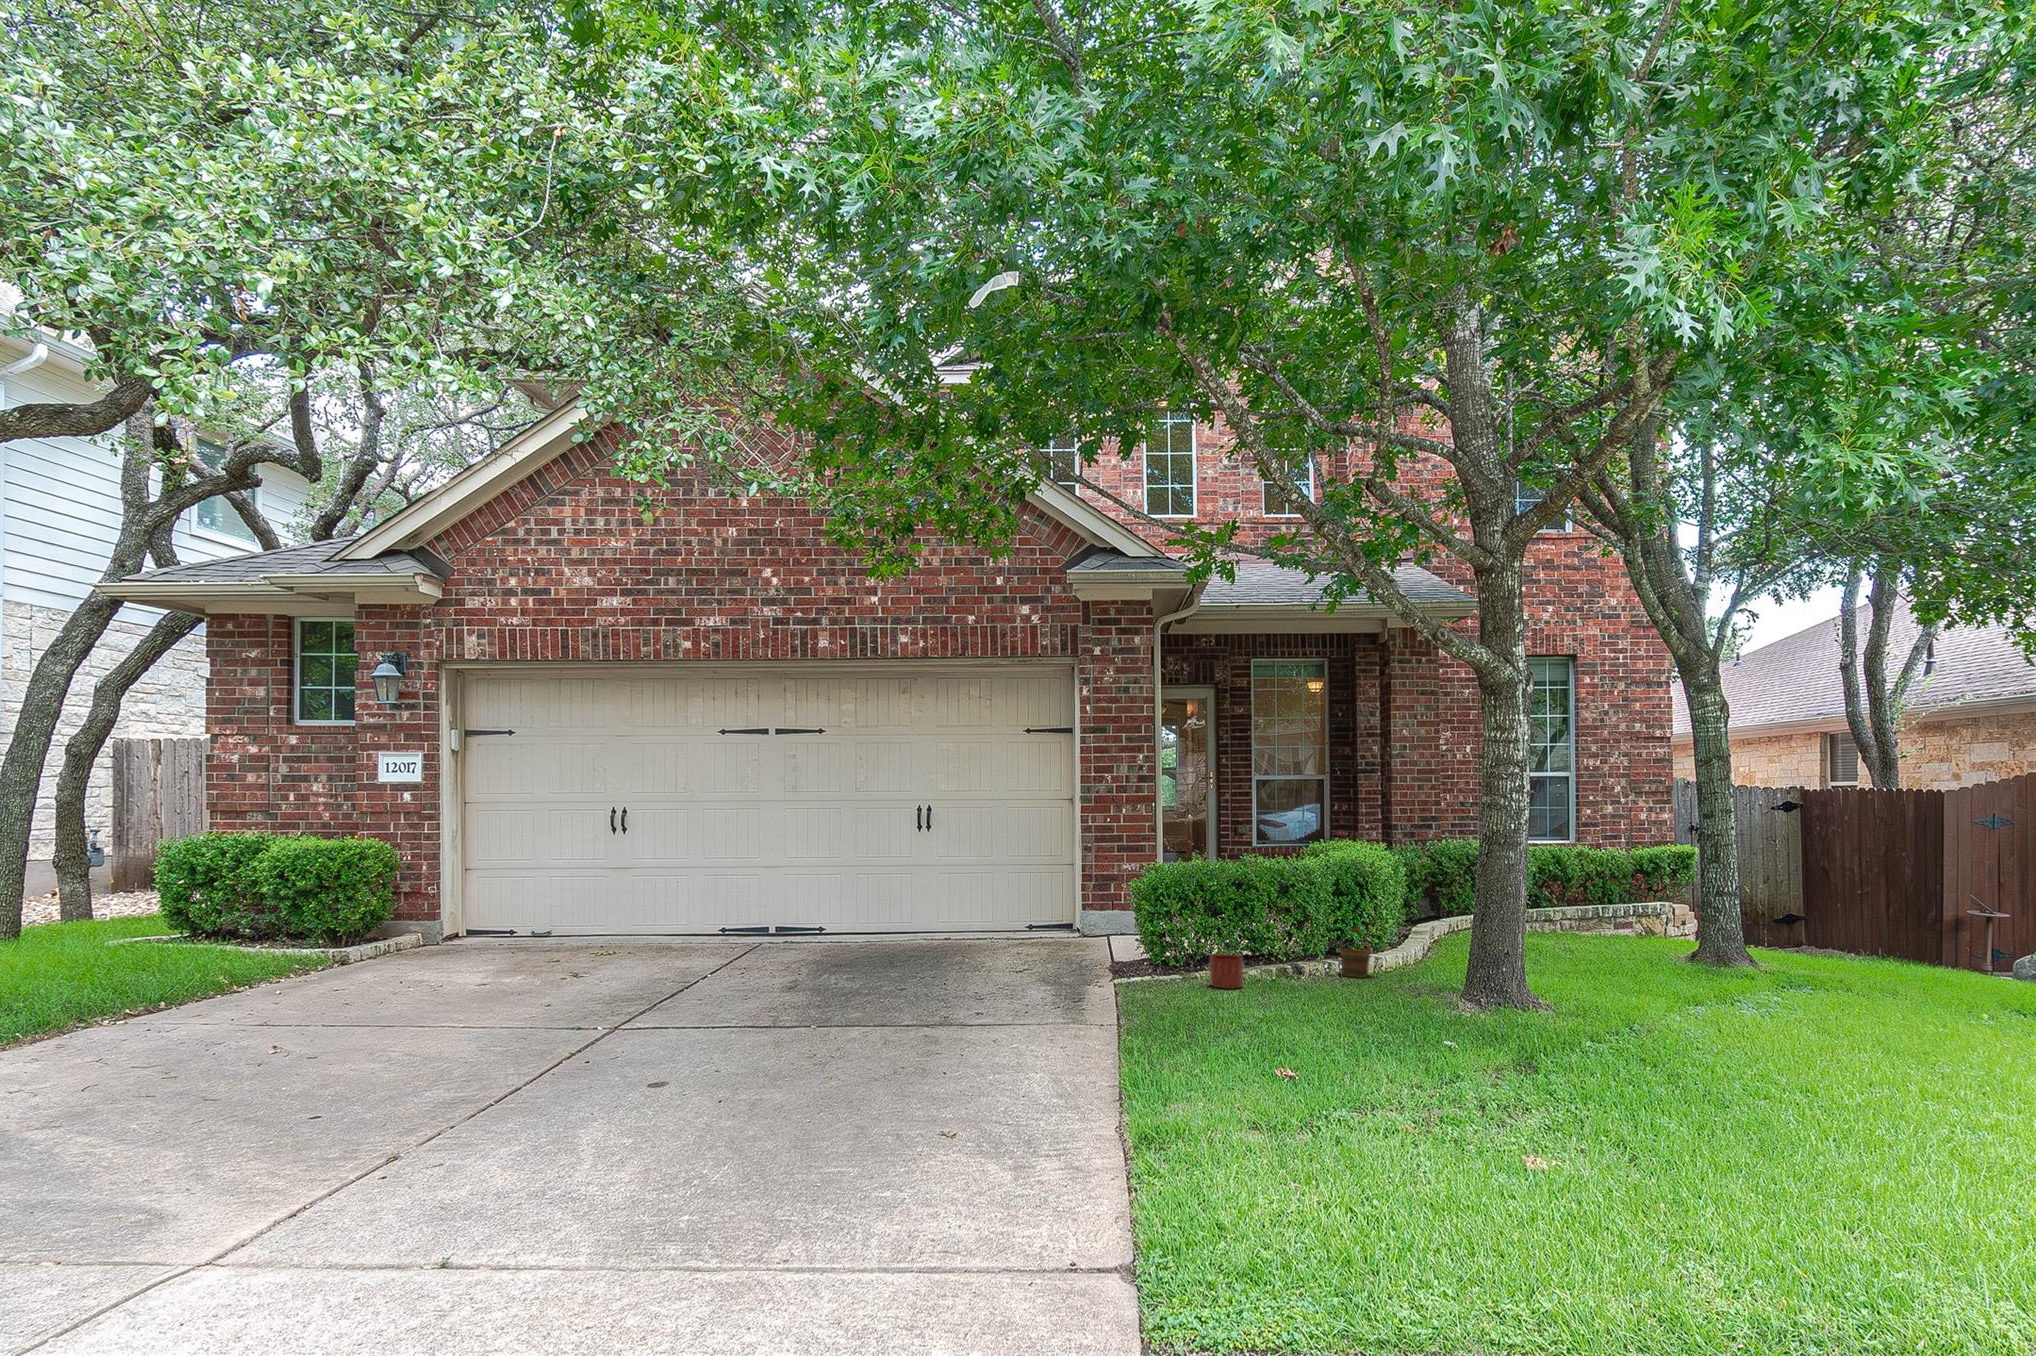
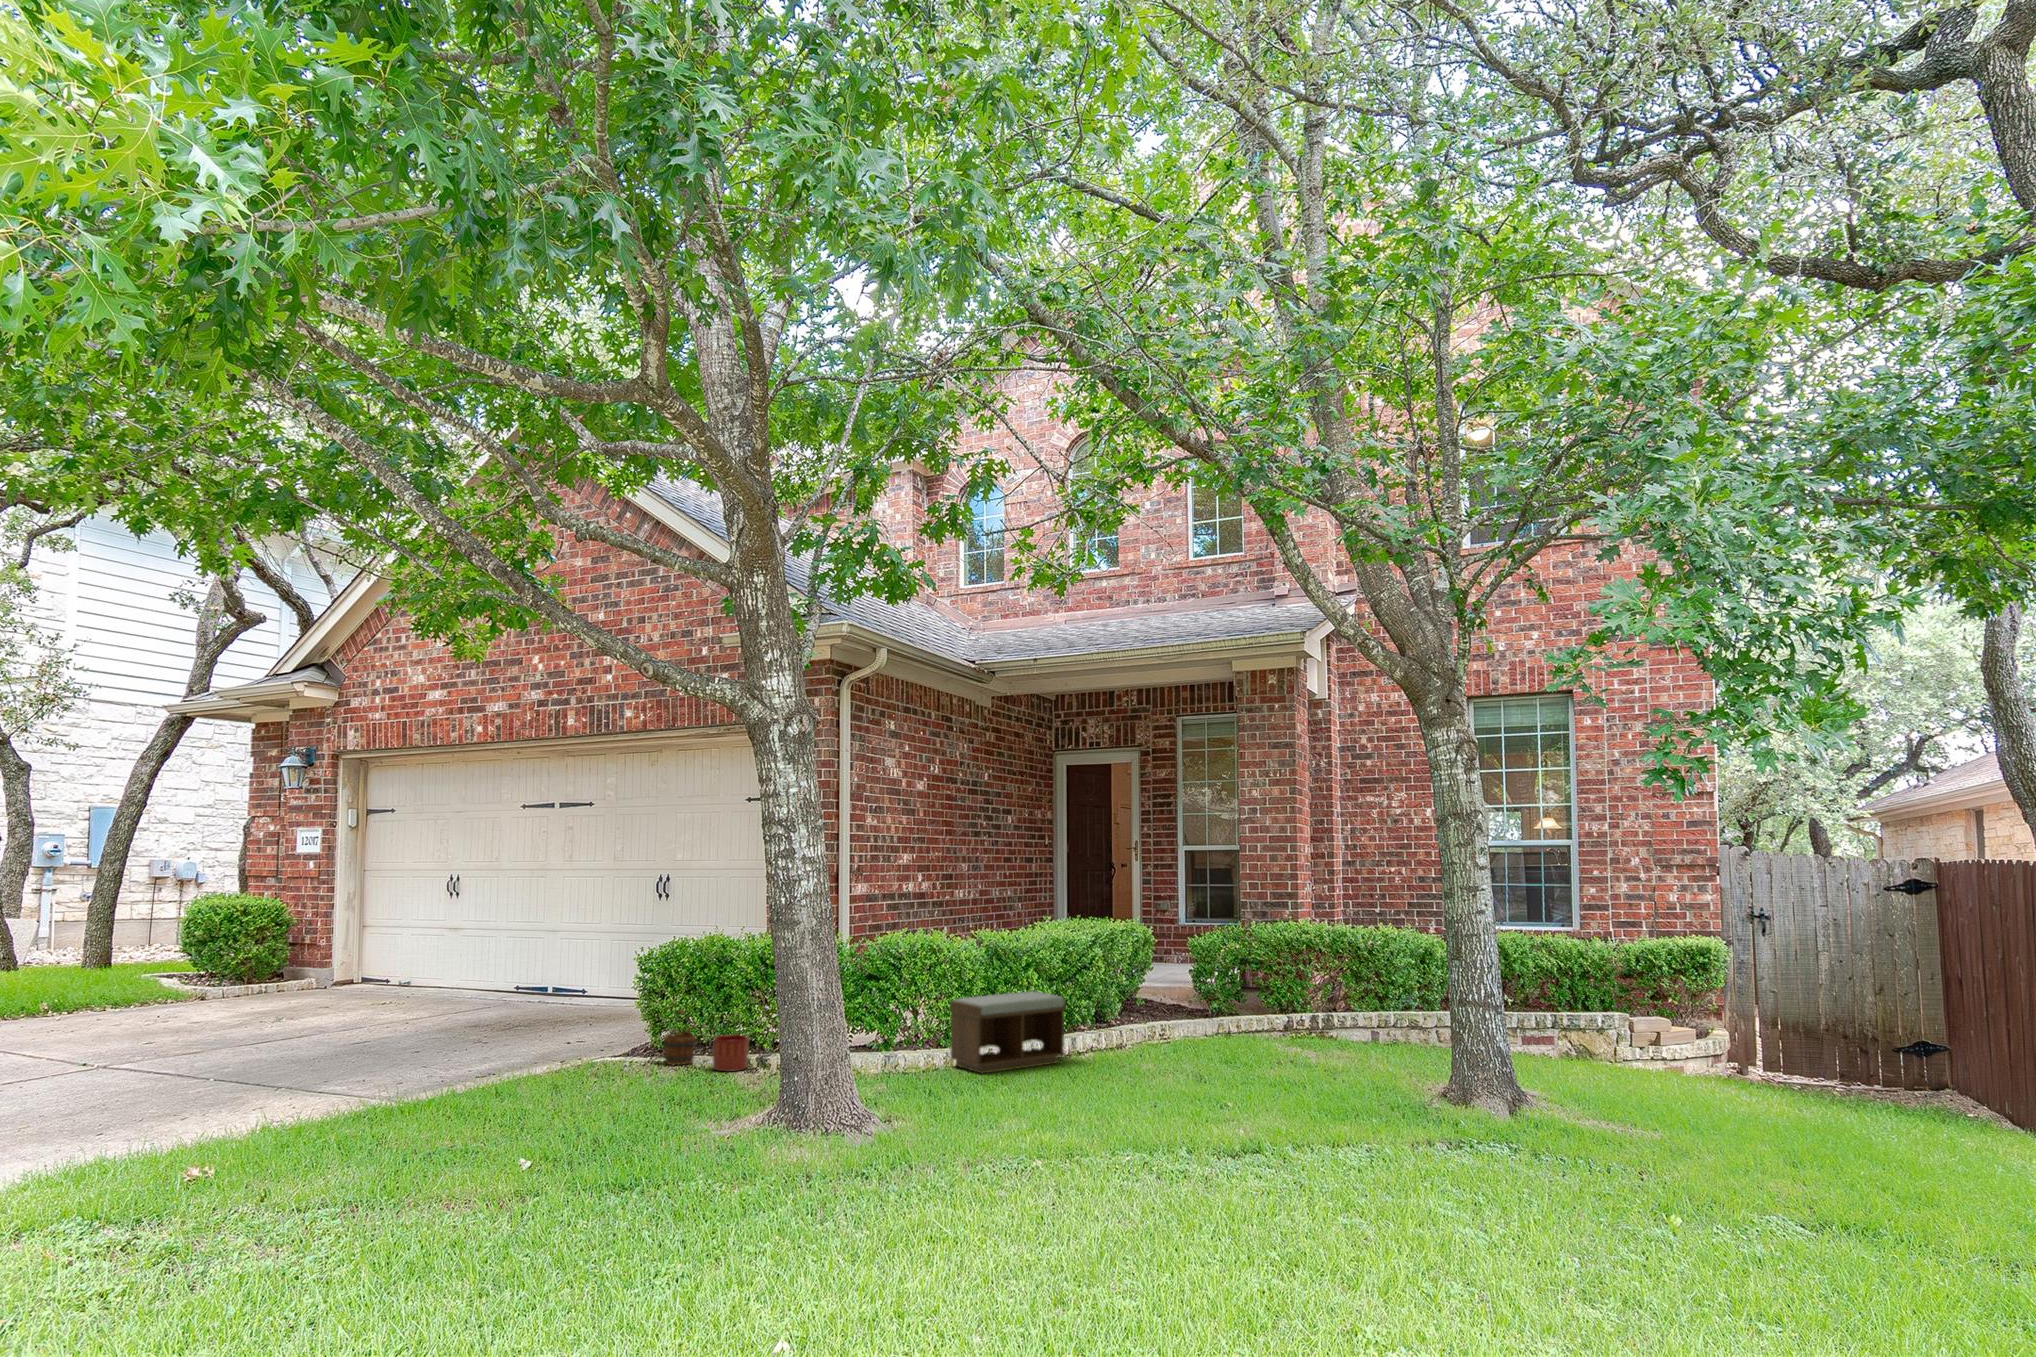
bench: none [1369,902,1432,974] -> present [950,991,1066,1073]
wooden bucket: present [1340,928,1370,978] -> present [664,1010,696,1065]

